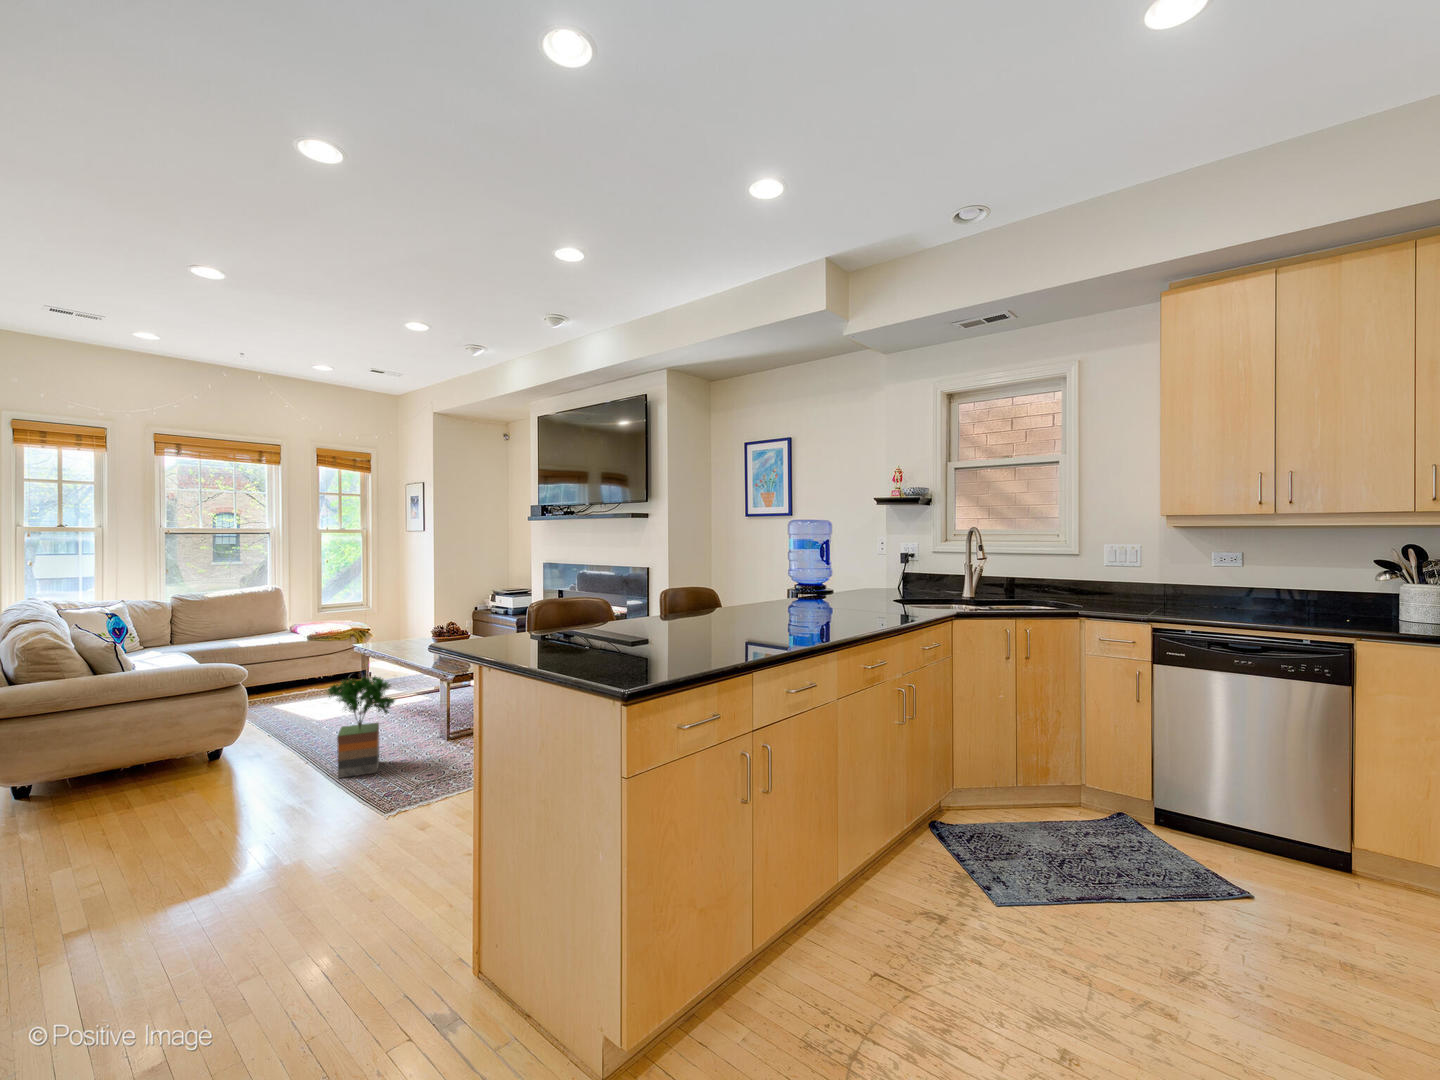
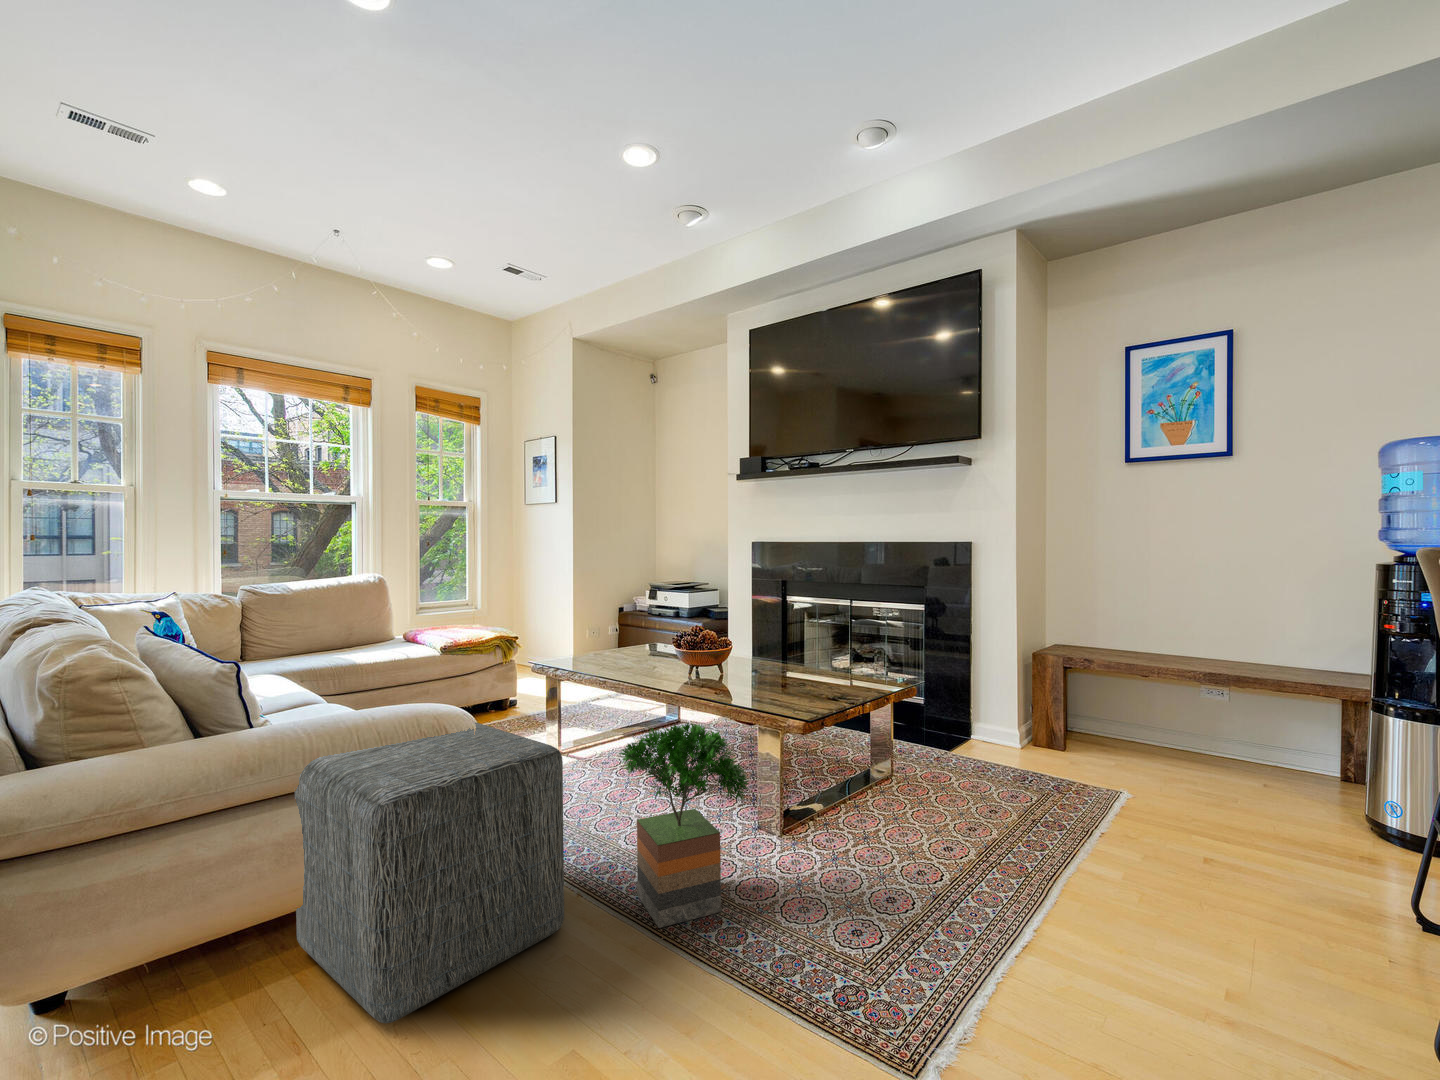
ottoman: none [146,674,290,807] -> present [295,722,564,1023]

